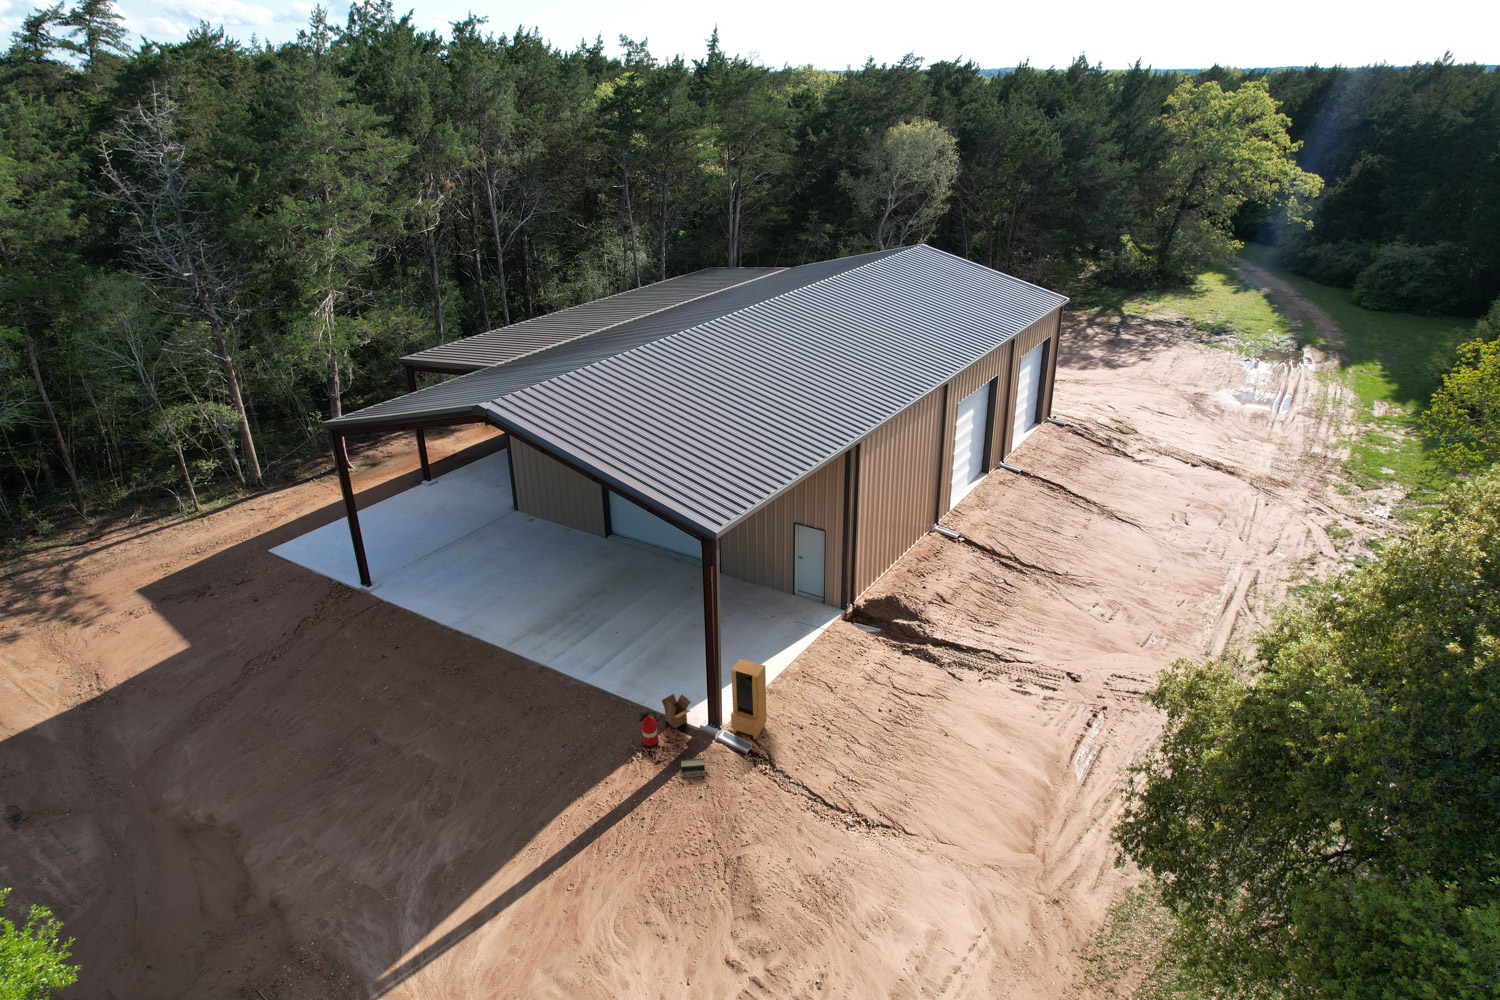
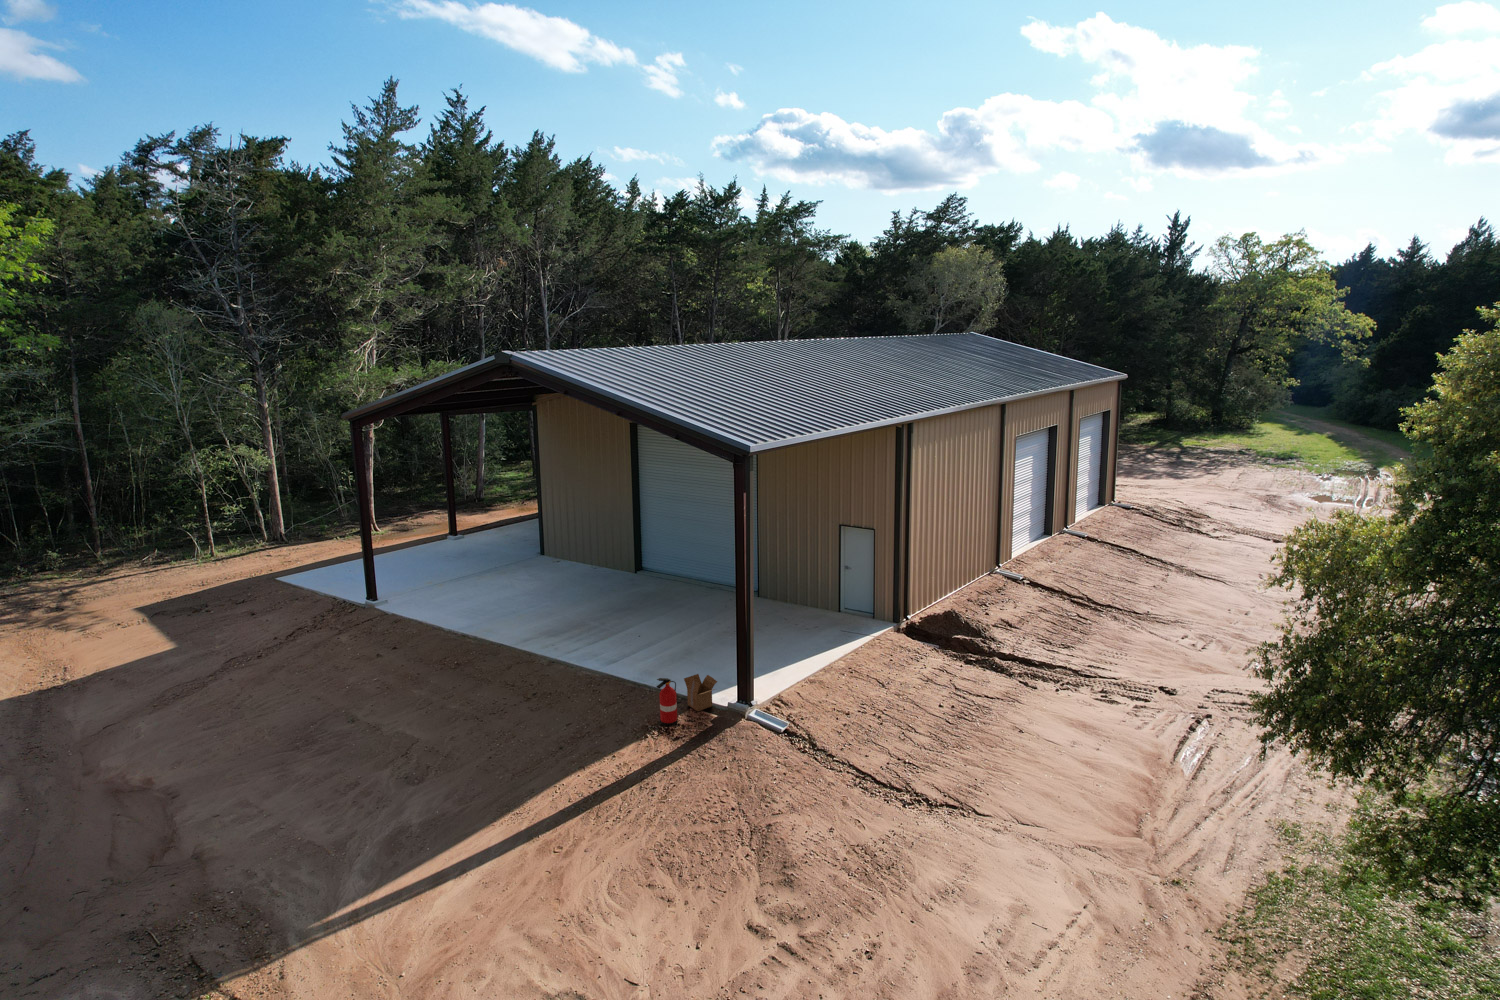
storage cabinet: present [731,659,767,739] -> none [763,624,805,722]
toolbox: present [681,758,705,778] -> none [703,733,731,751]

